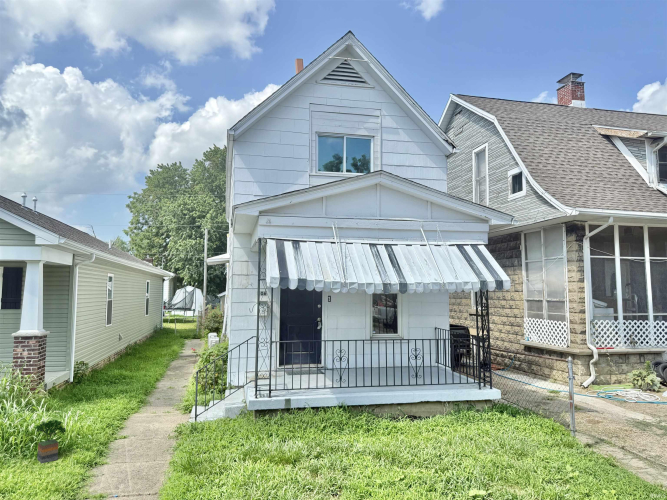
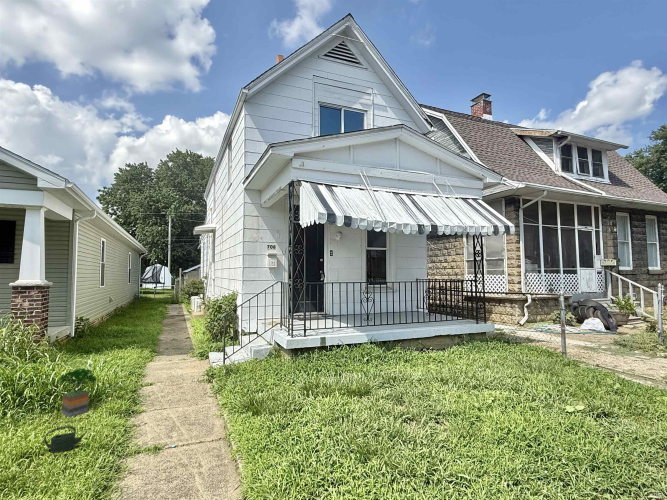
watering can: none [13,471,50,493] -> present [44,426,91,453]

